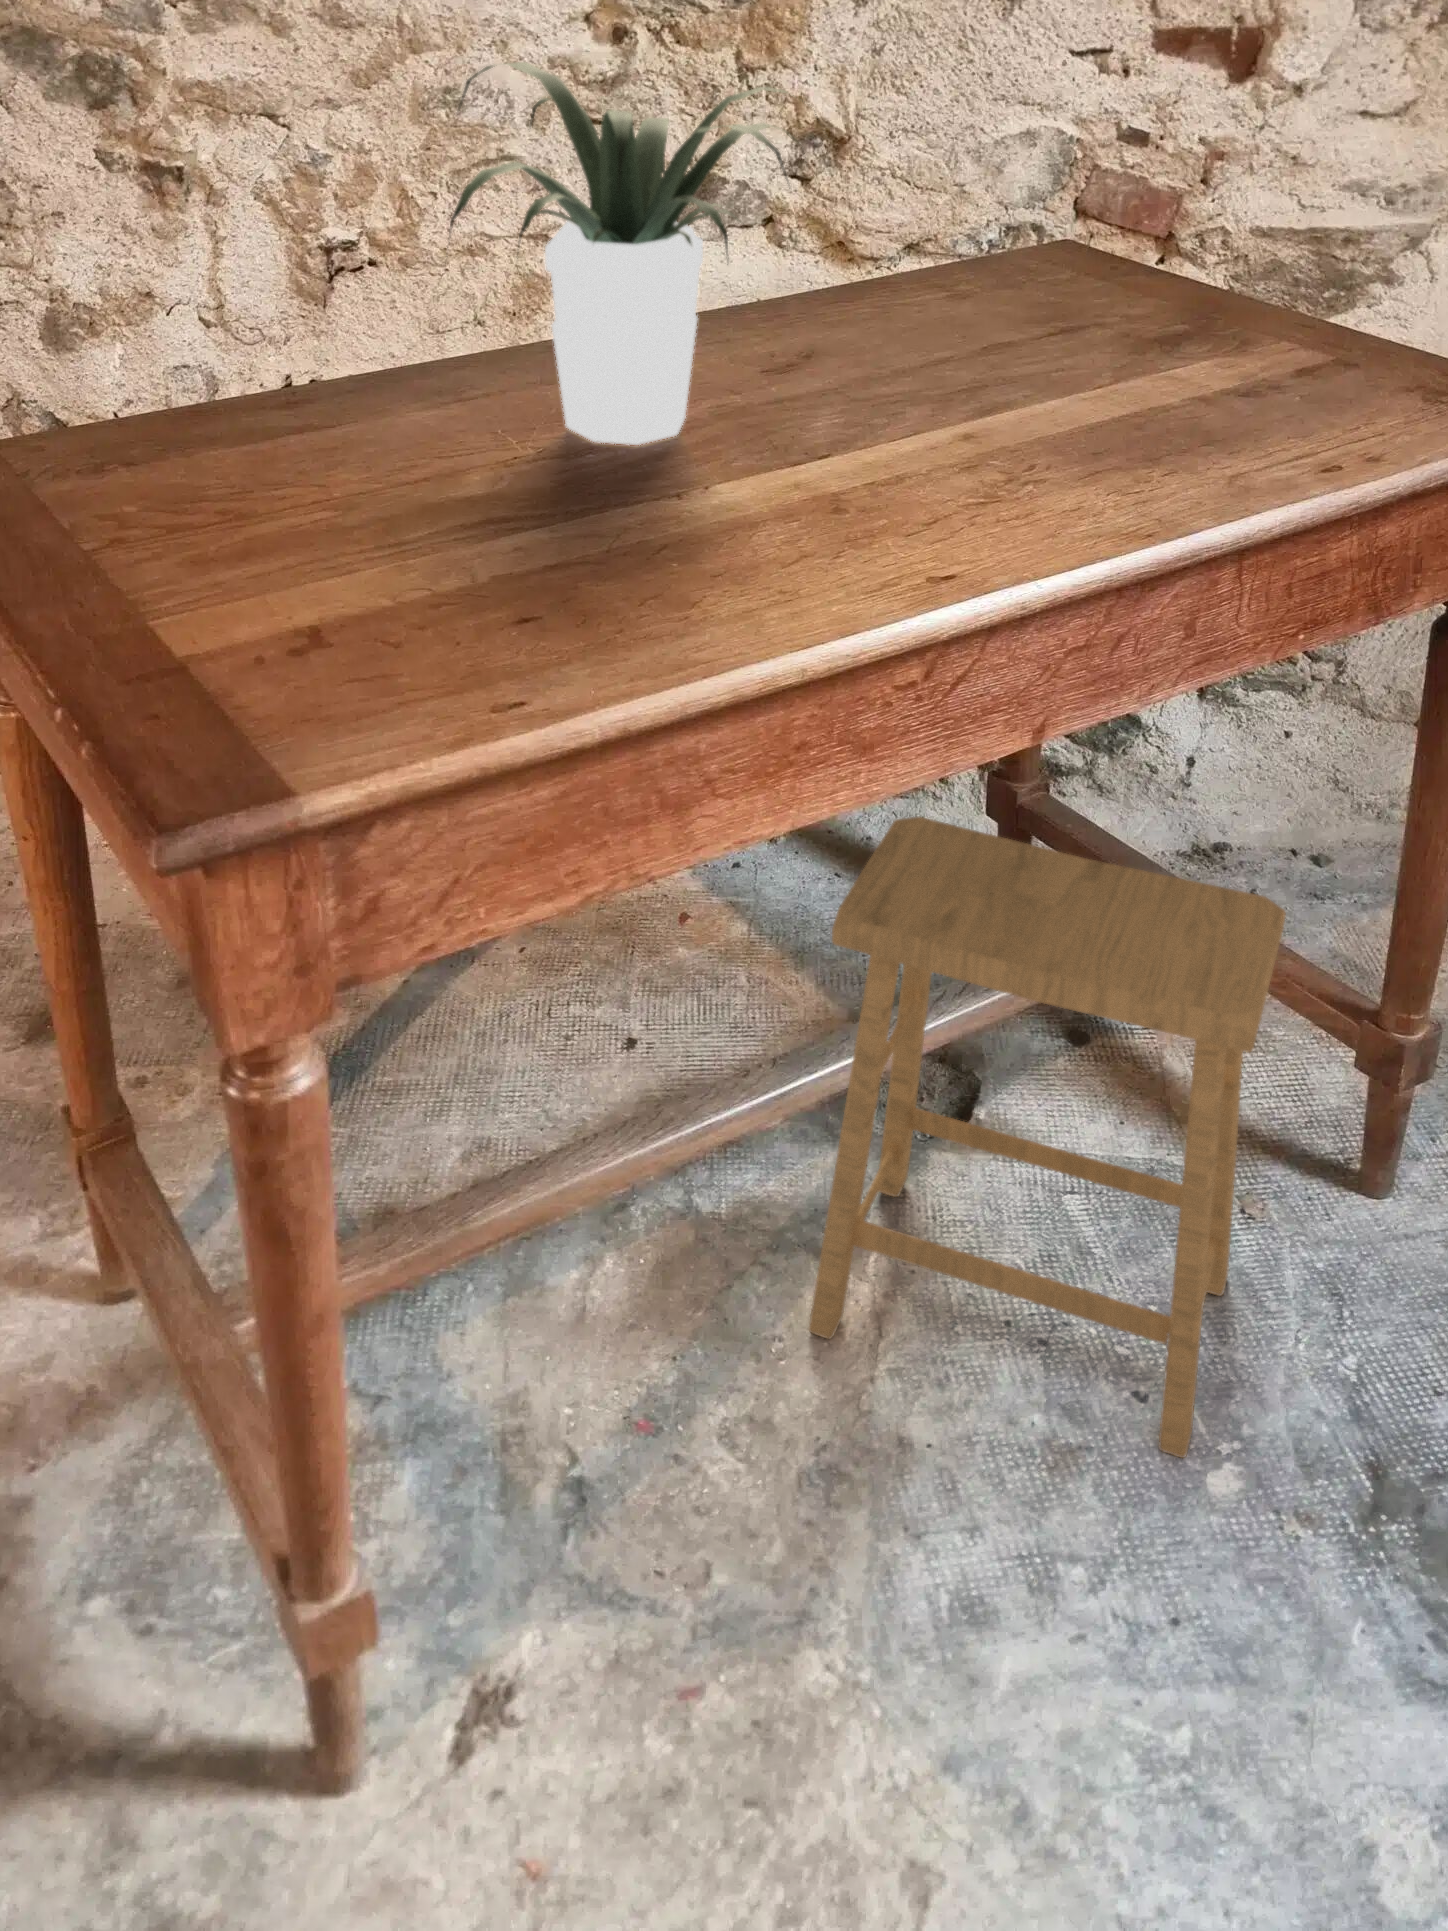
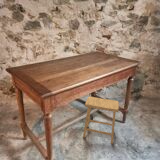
potted plant: present [449,62,819,445] -> none [53,37,84,68]

